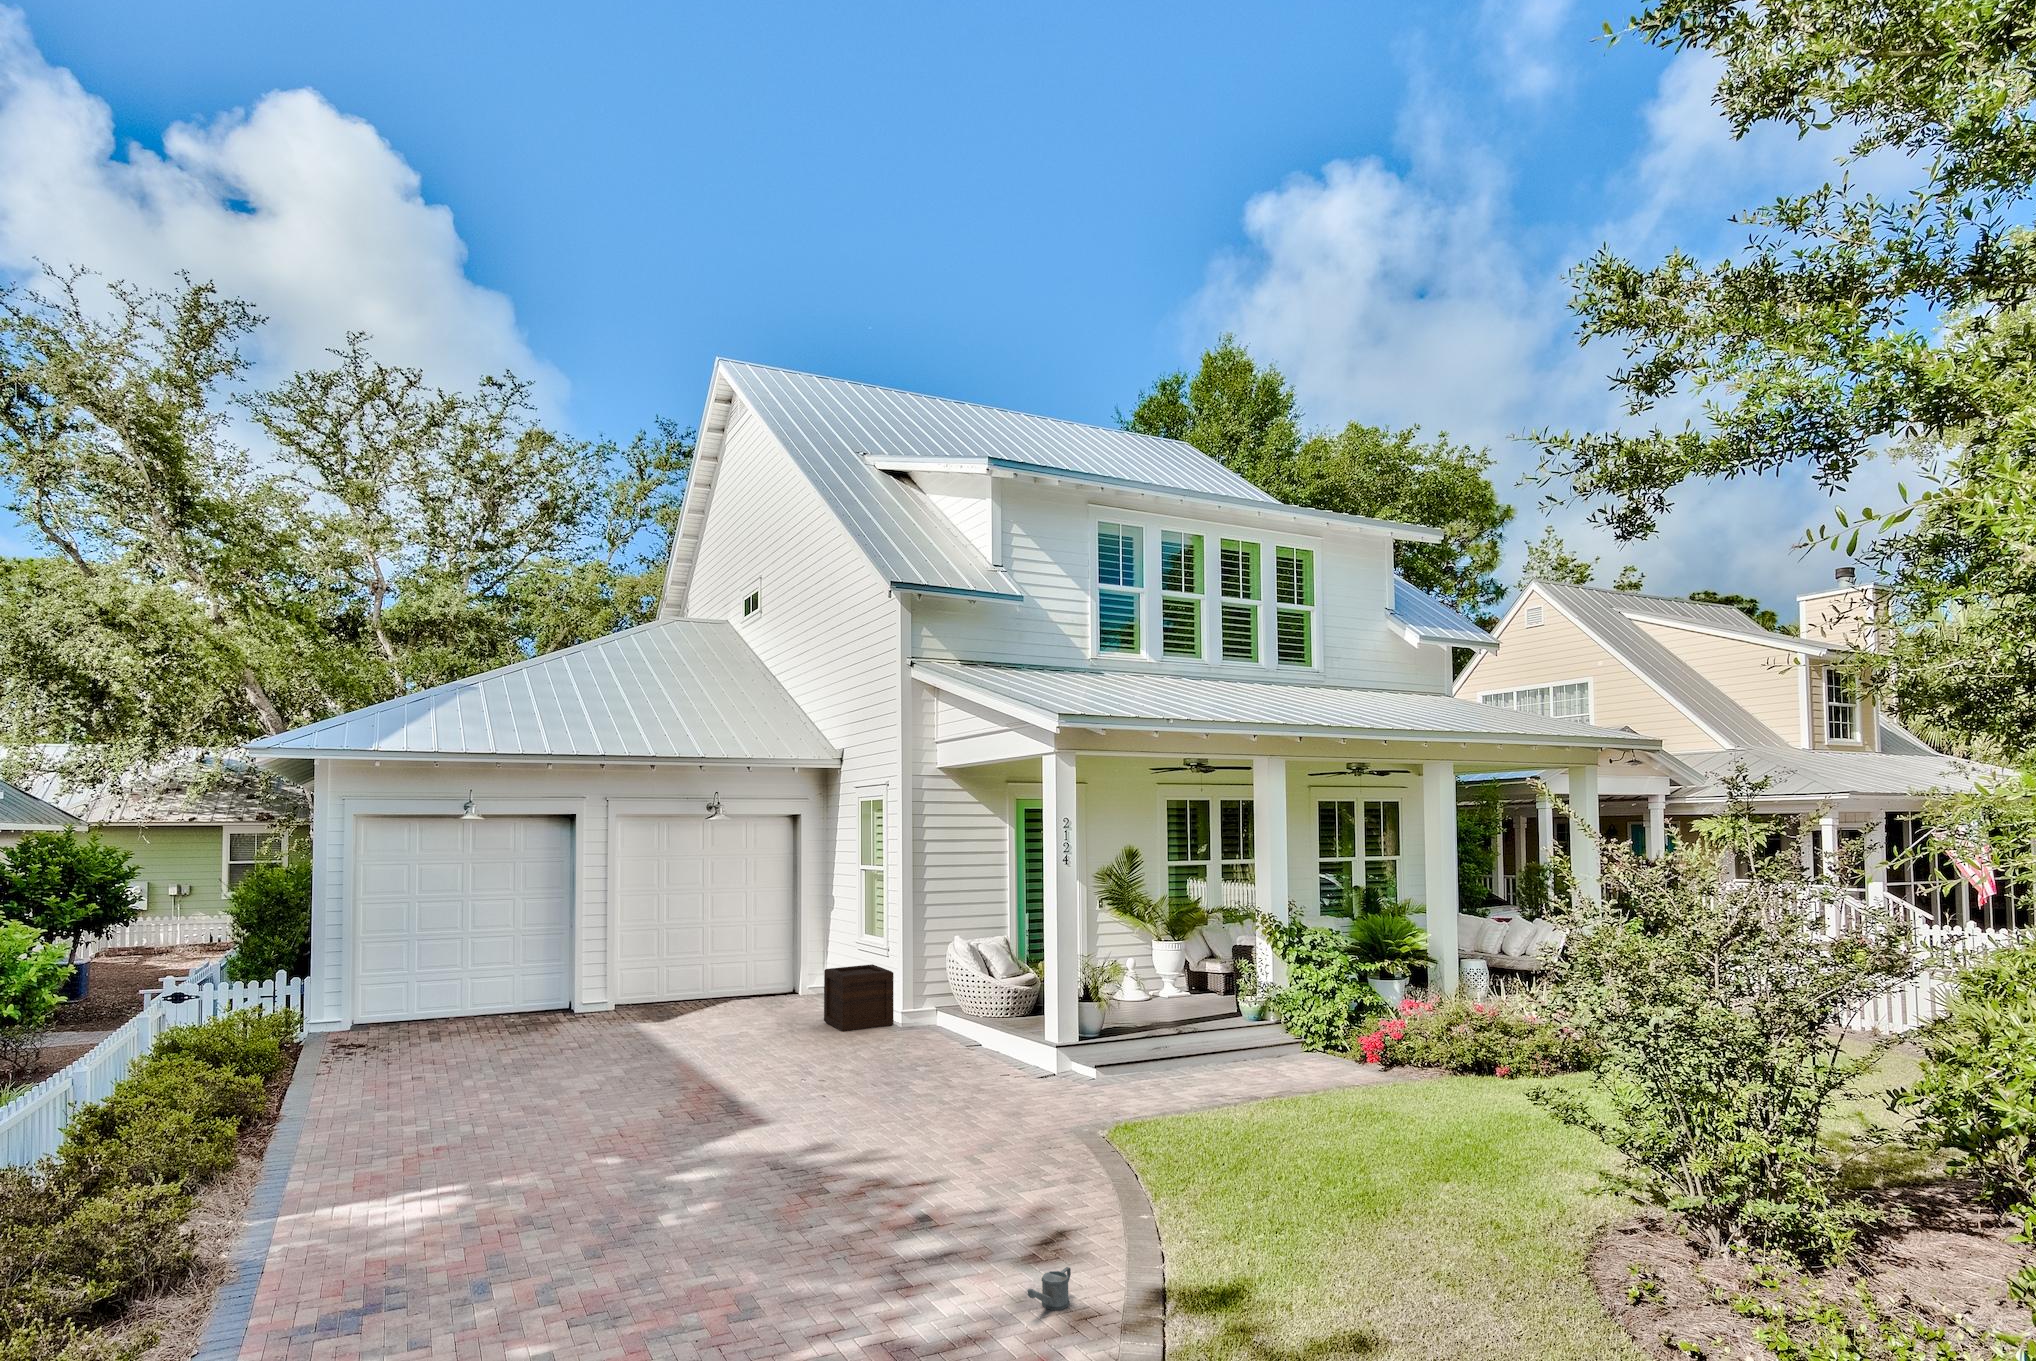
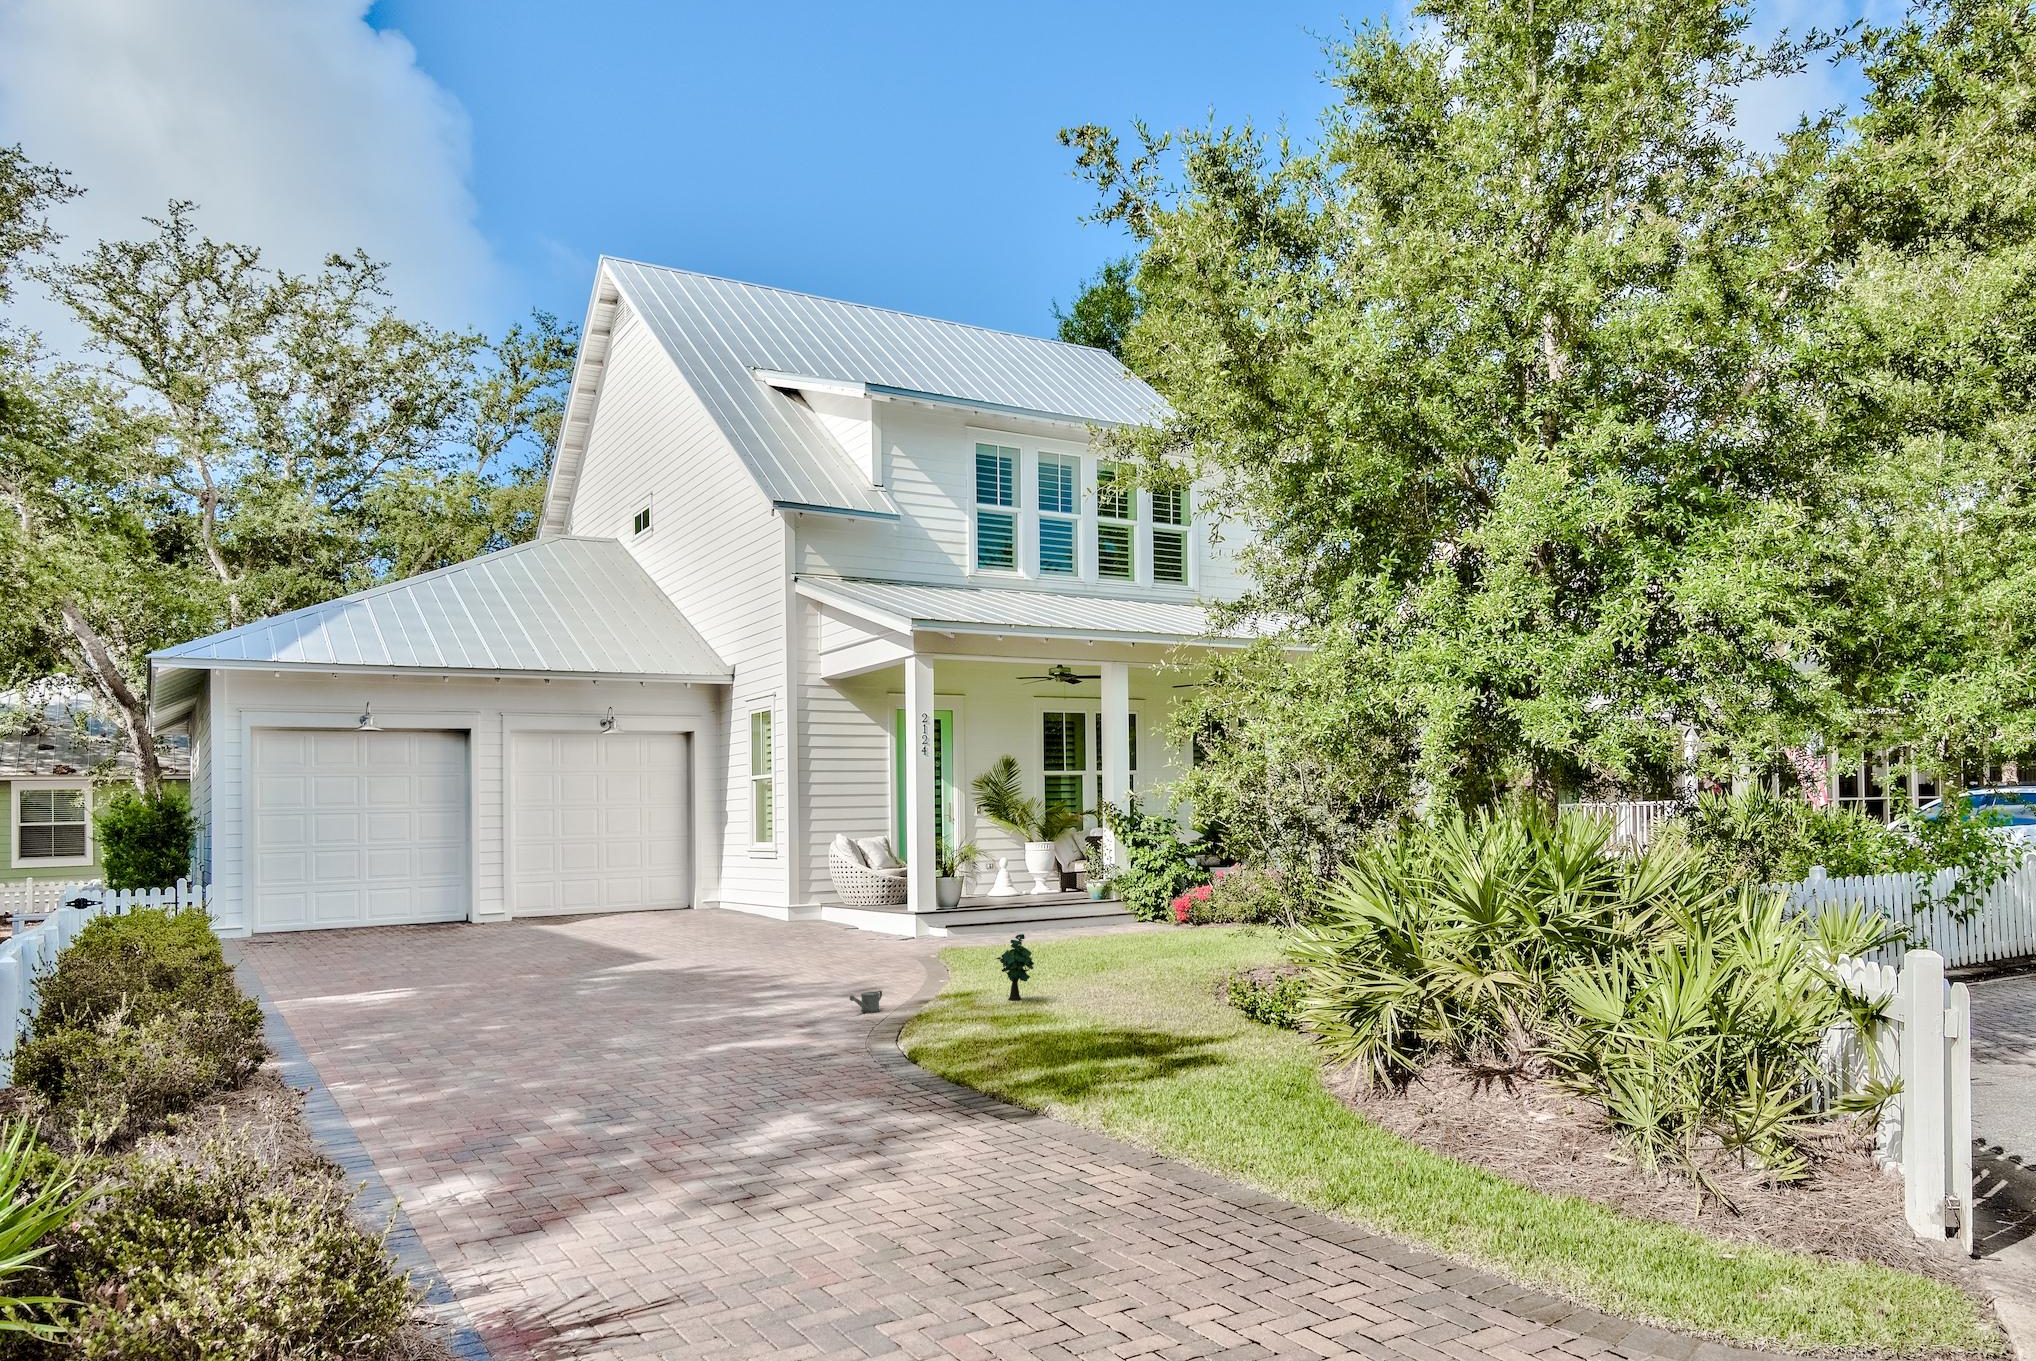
wooden crate: present [824,964,894,1032] -> none [714,861,778,917]
decorative plant: none [1228,1172,1287,1274] -> present [996,934,1034,1001]

